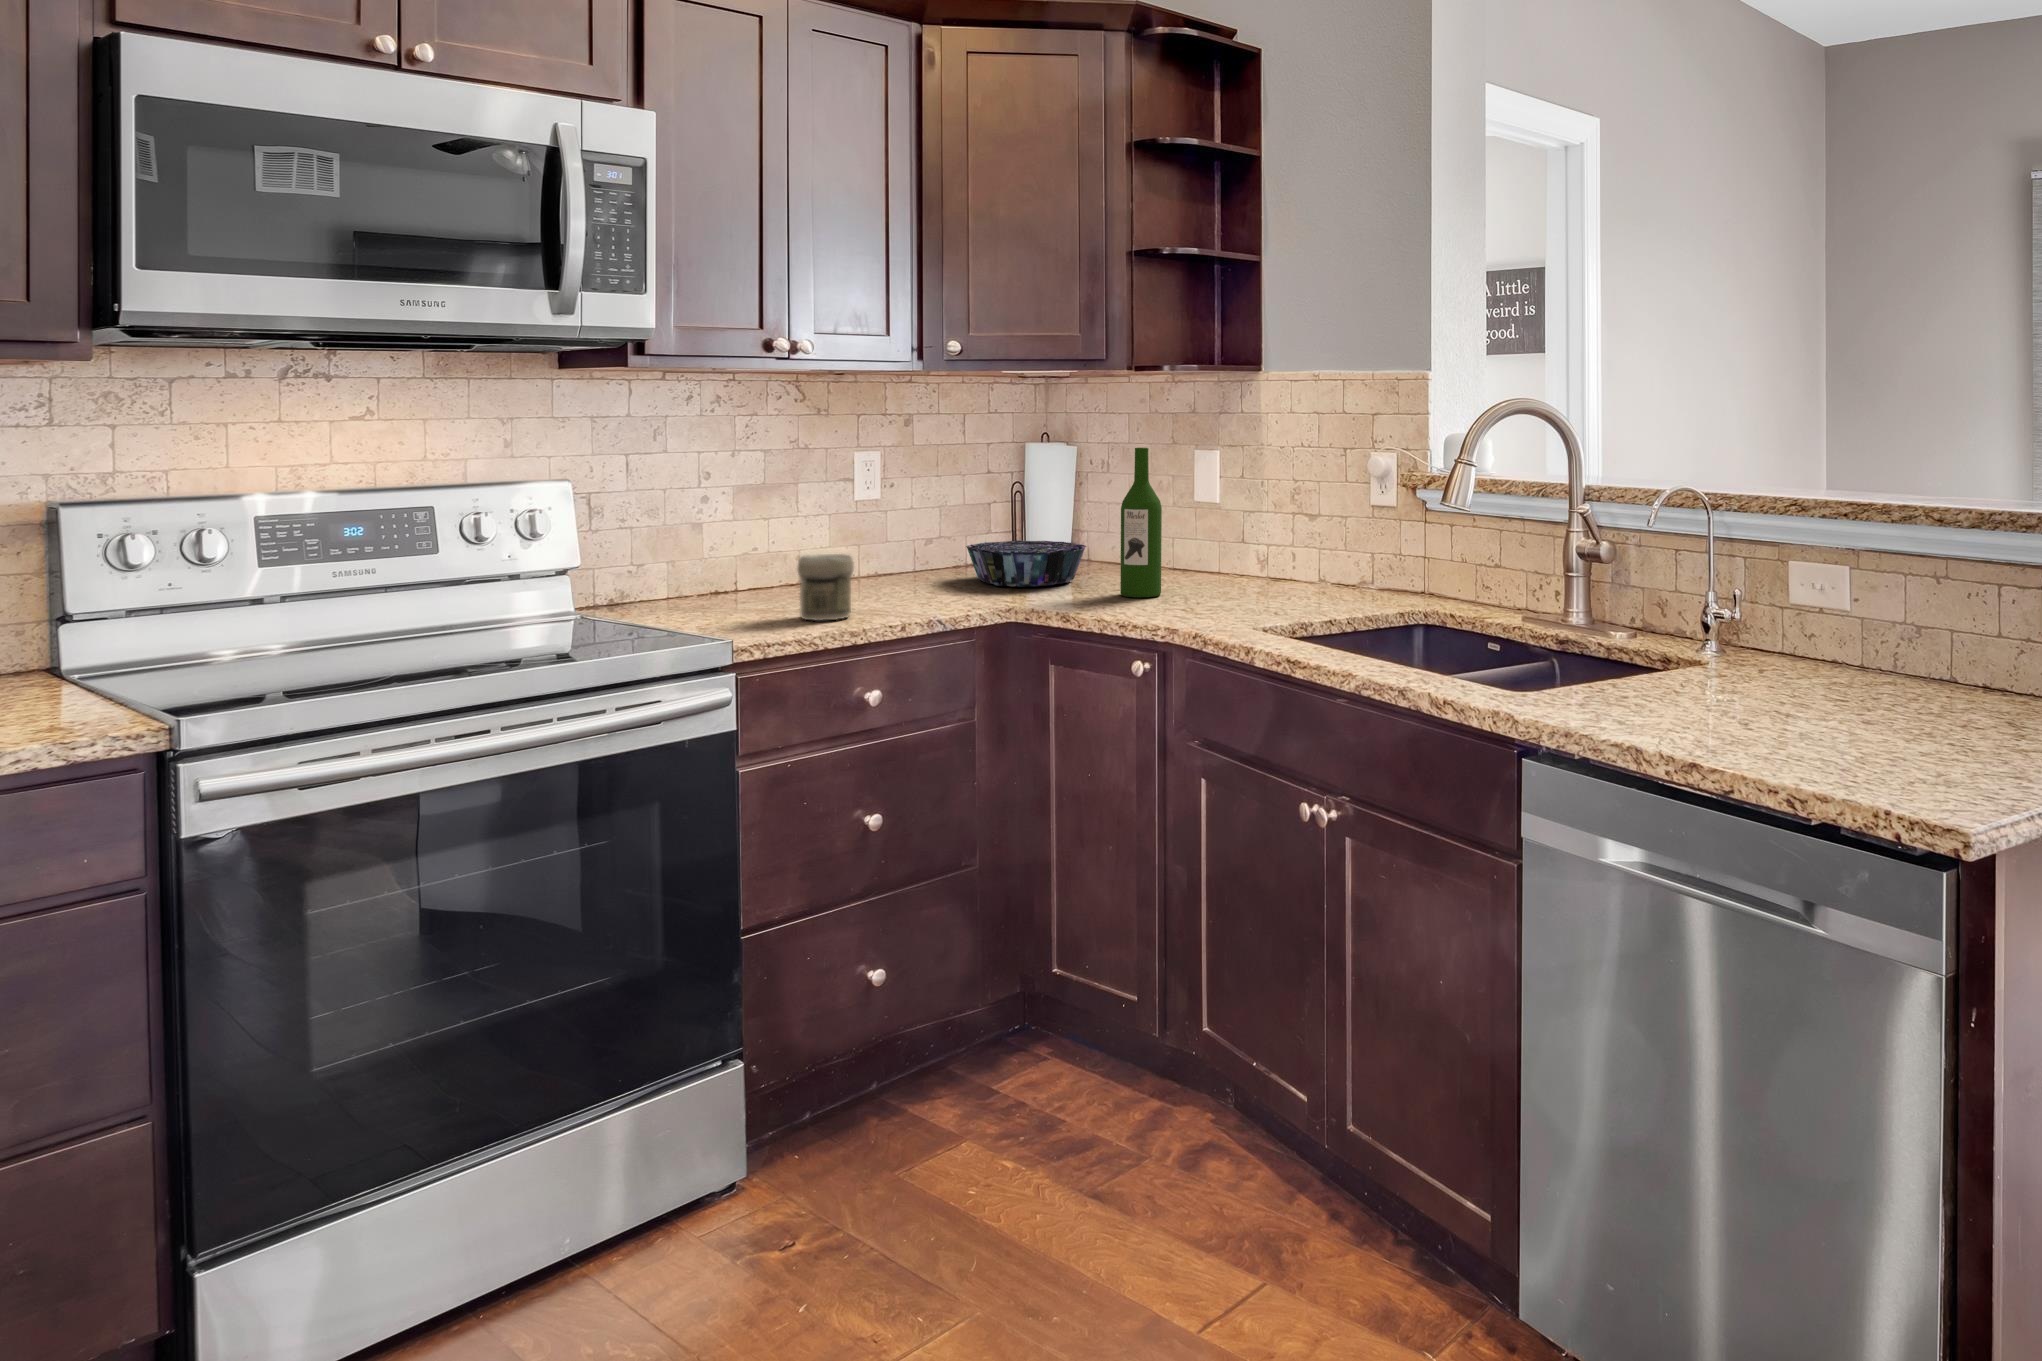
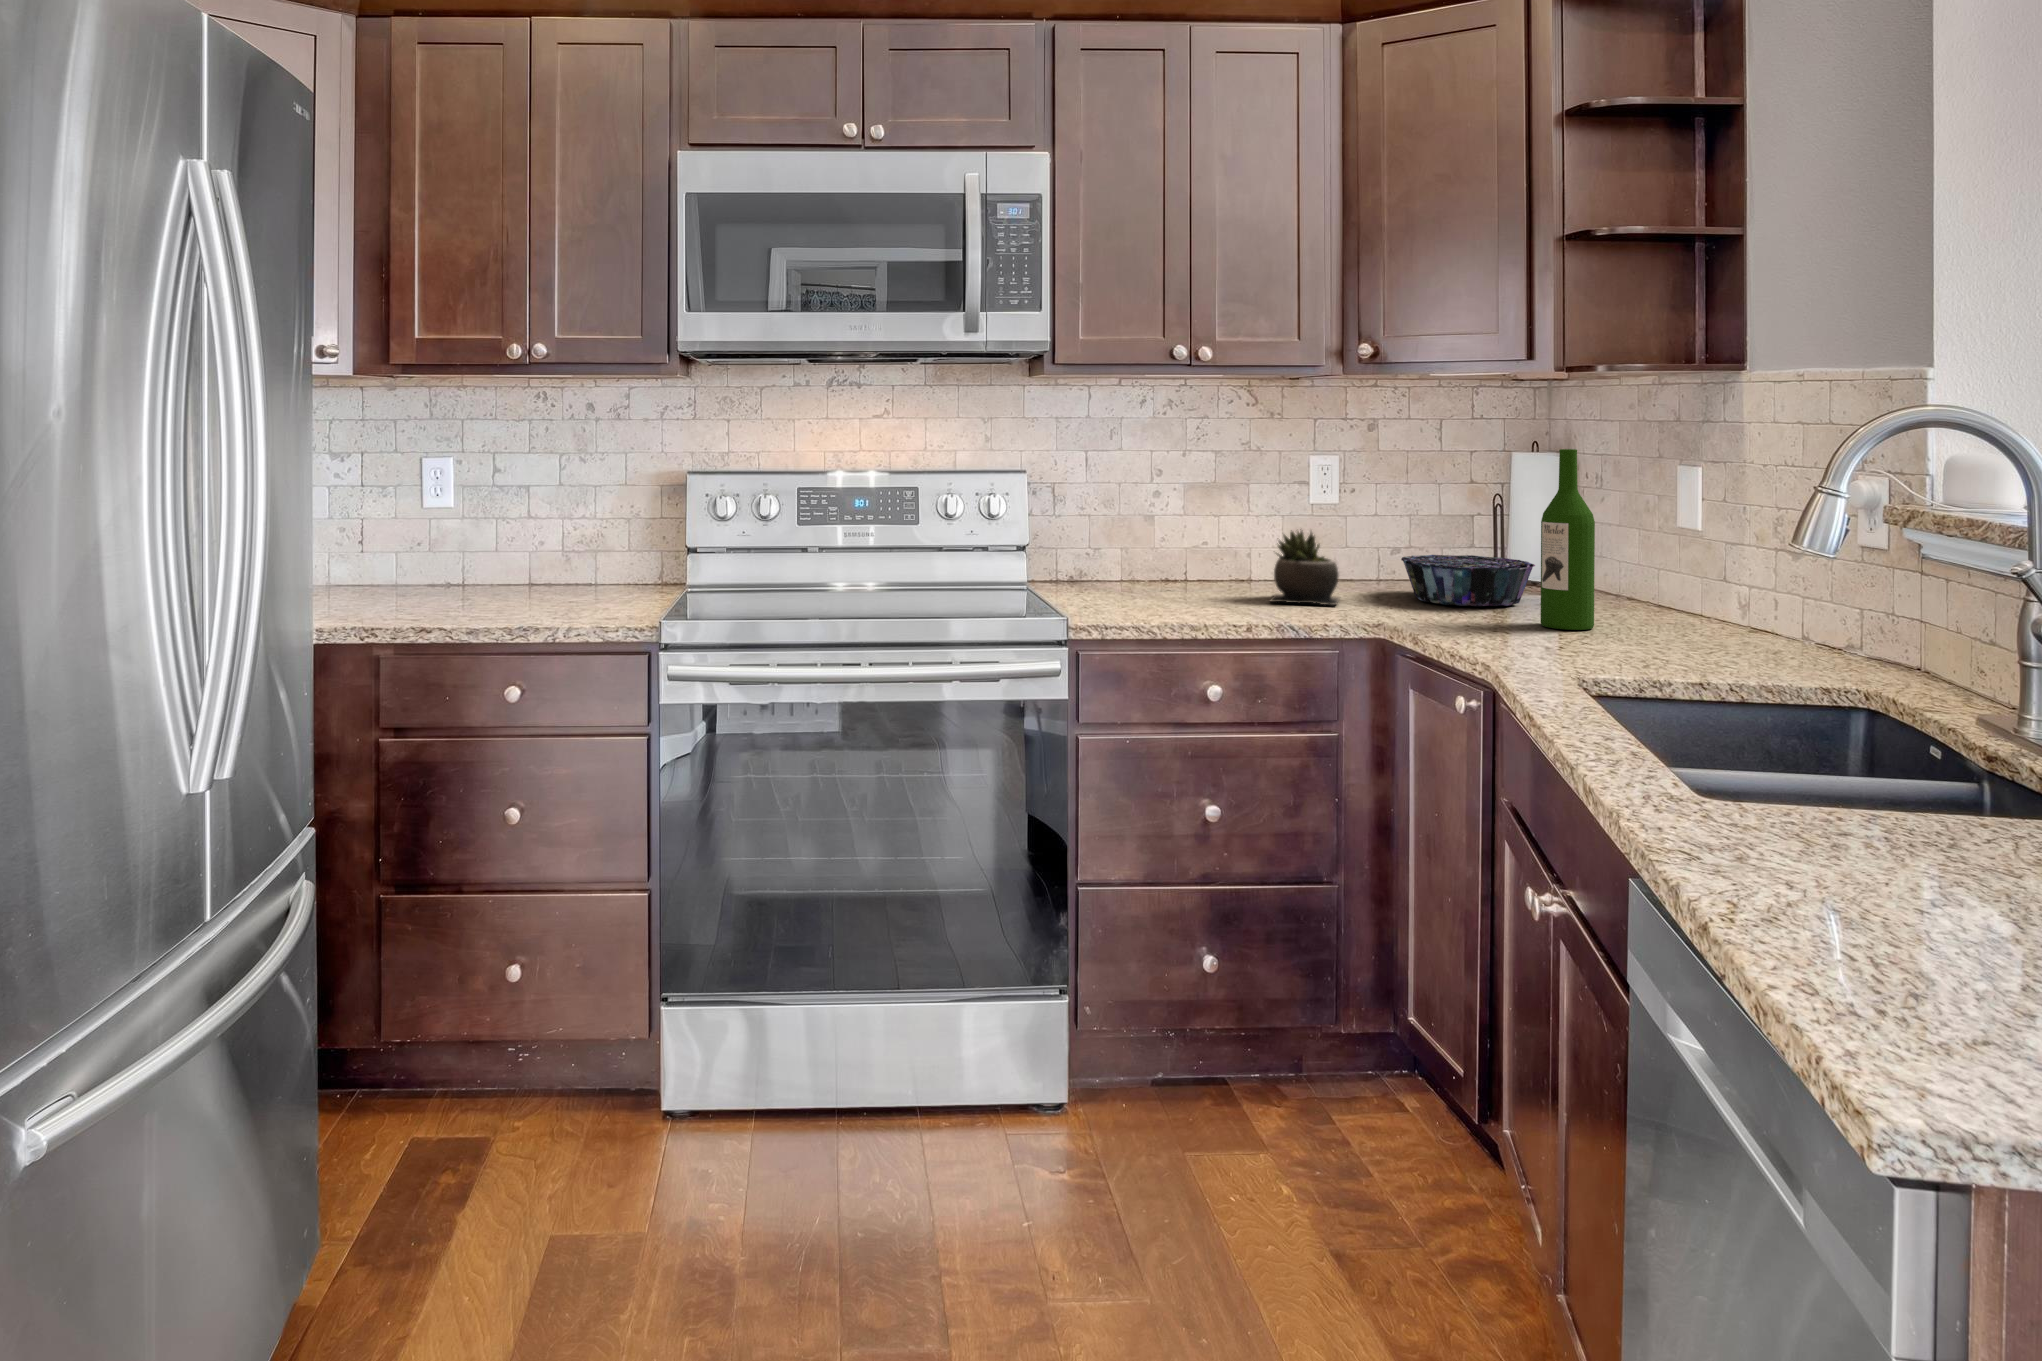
succulent plant: none [858,526,939,601] -> present [1270,531,1339,605]
jar: present [797,554,854,621] -> none [1172,548,1225,613]

